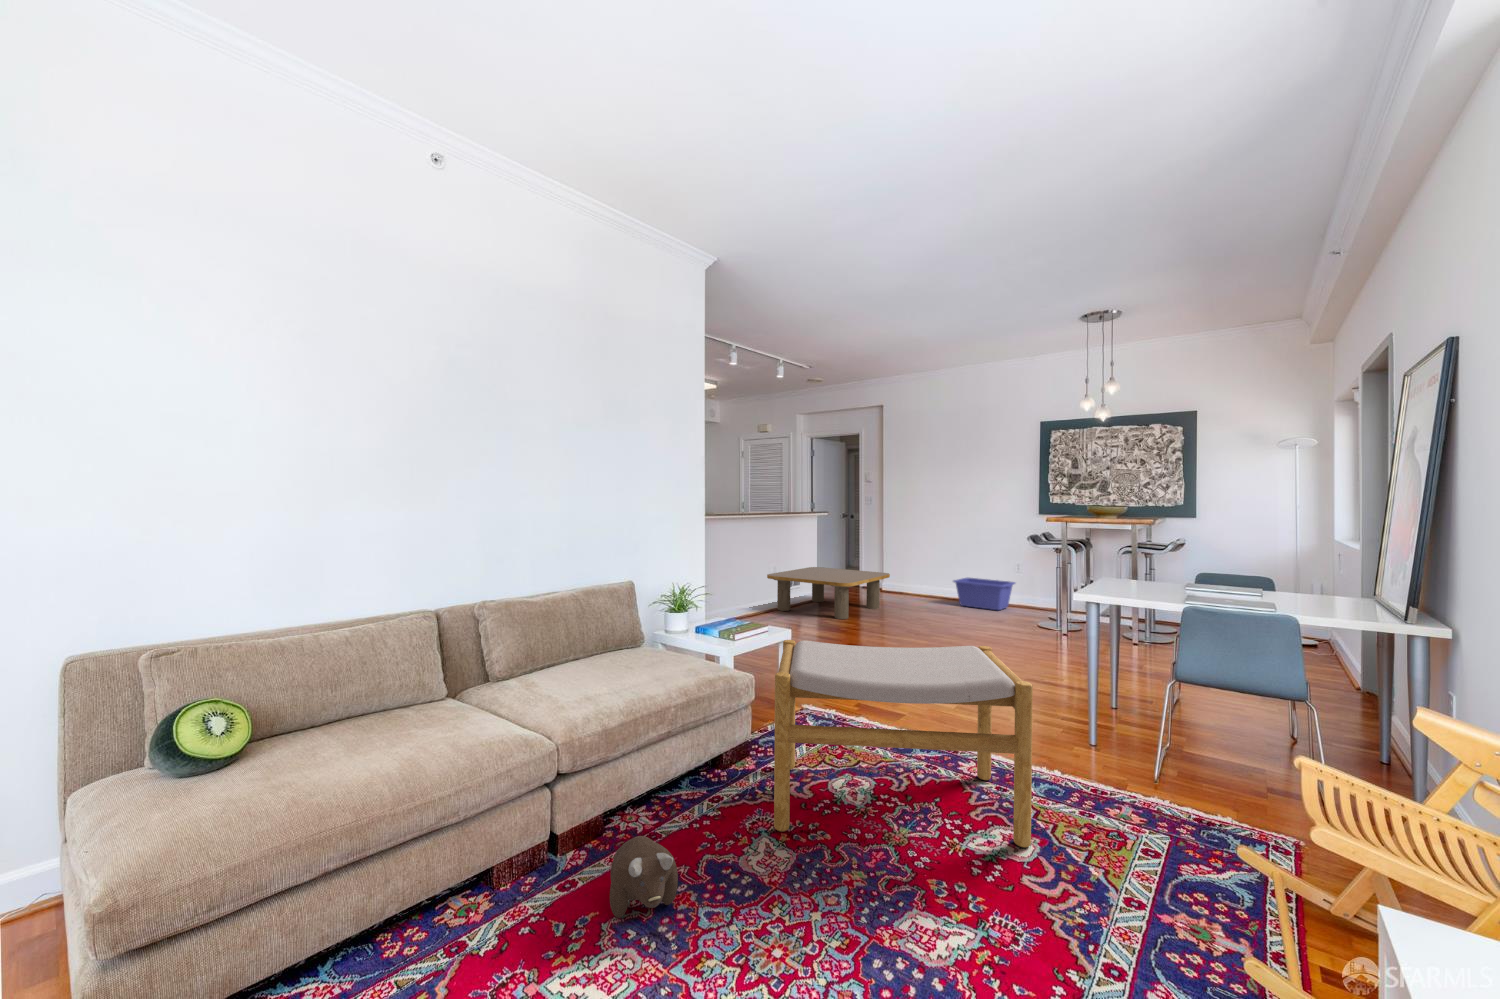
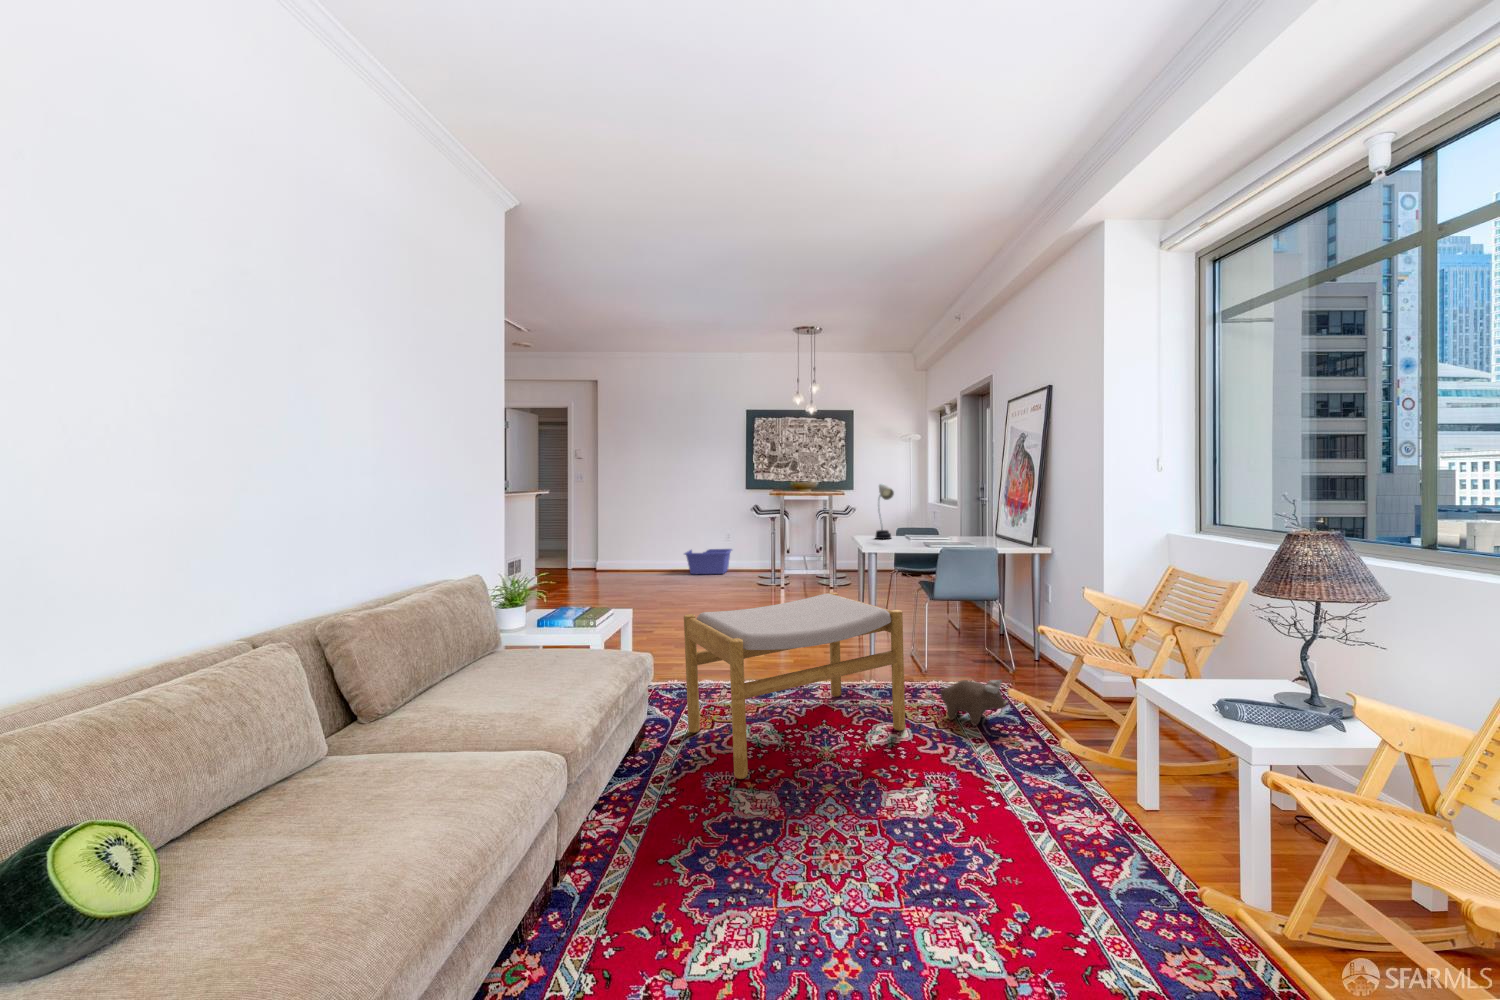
desk lamp: none [1126,513,1152,590] -> present [875,483,894,539]
coffee table: present [767,567,890,619] -> none [515,553,633,603]
plush toy: present [610,836,678,918] -> present [941,680,1008,726]

